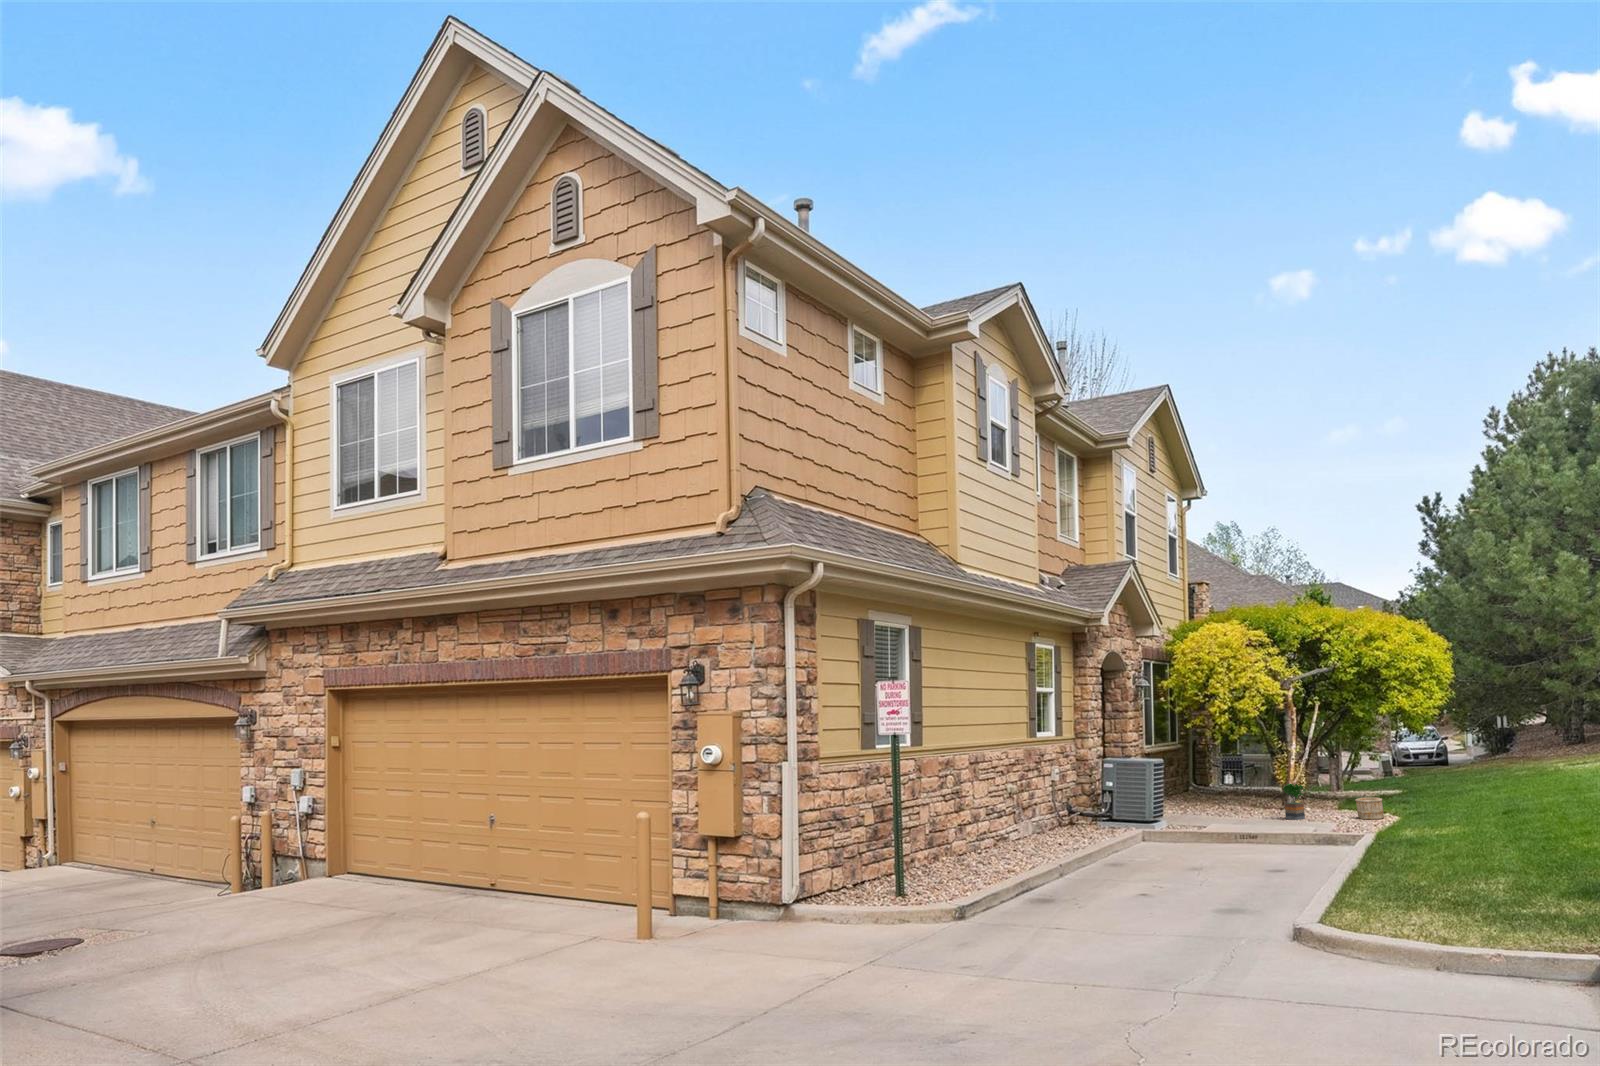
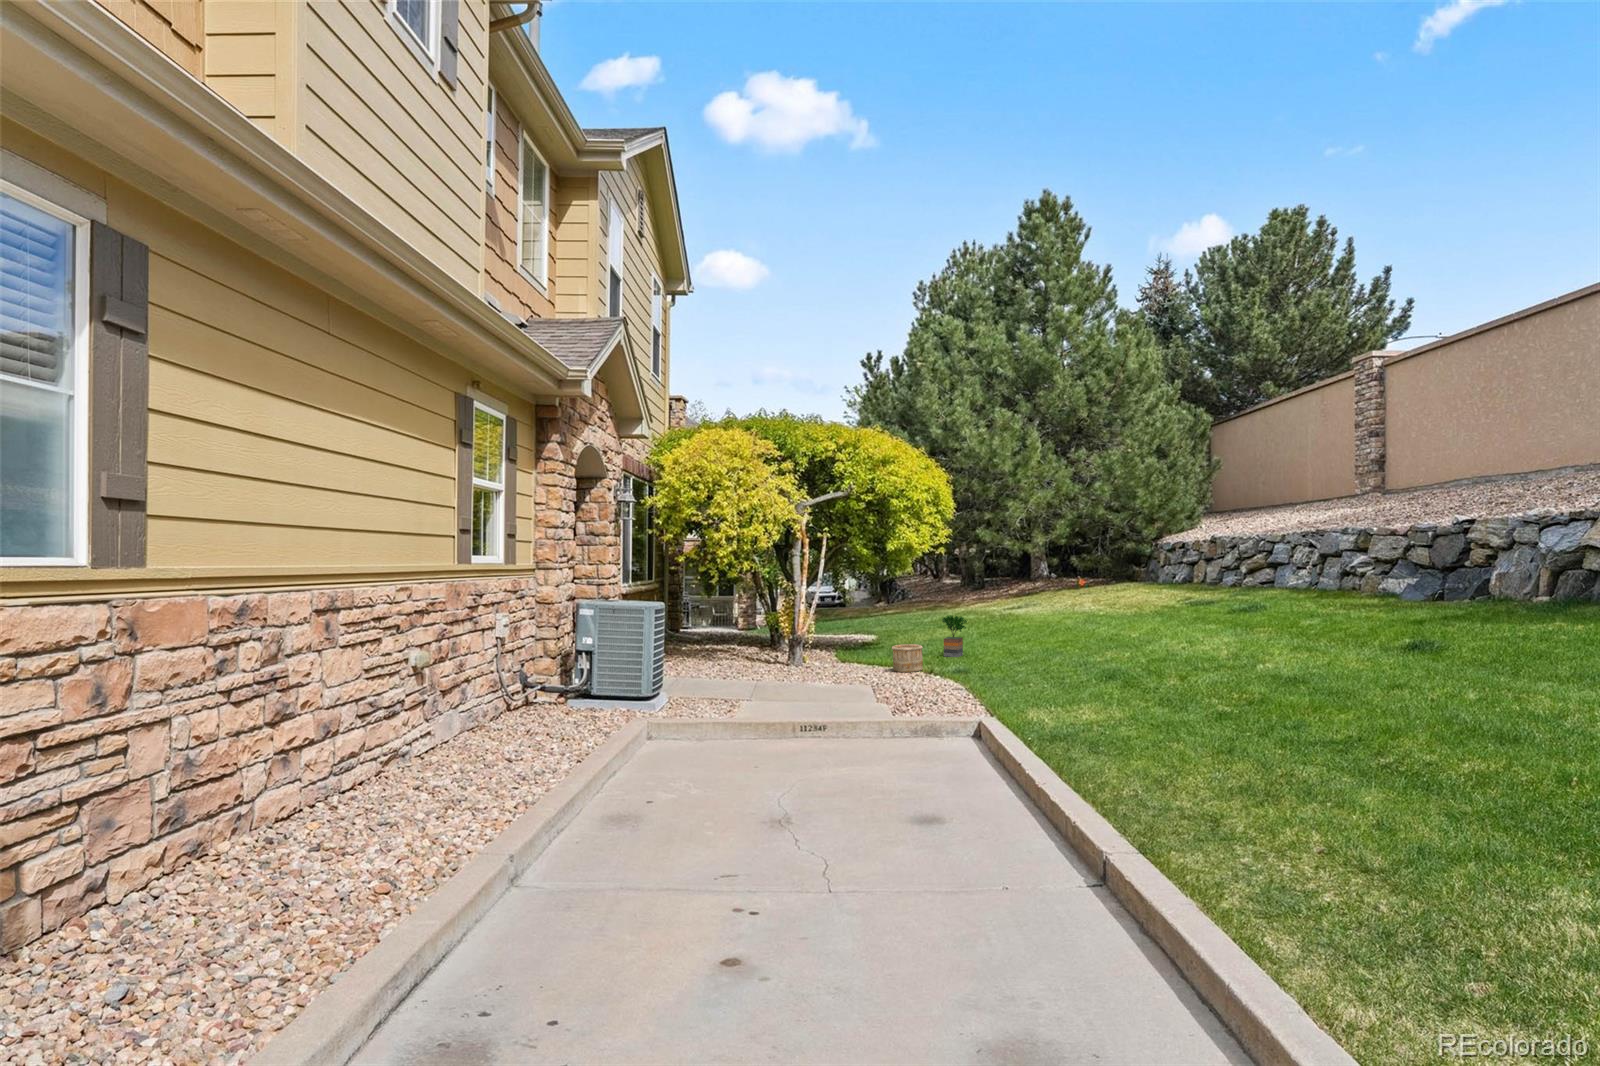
potted tree: present [1283,784,1306,820] -> present [942,615,967,657]

